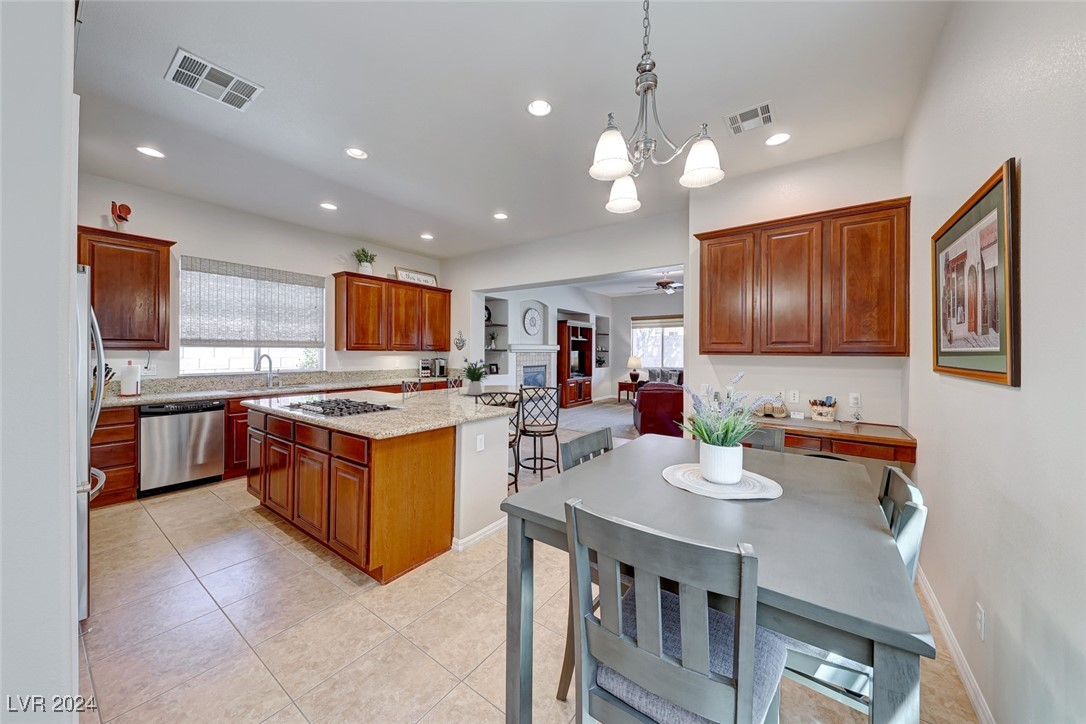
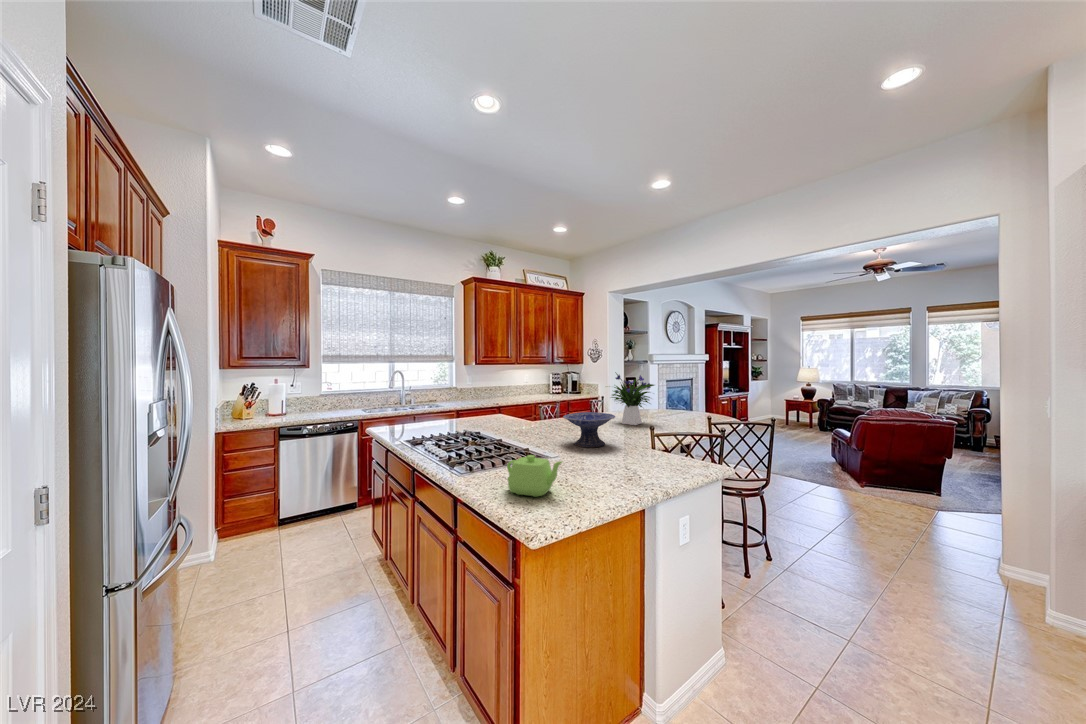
decorative bowl: none [416,383,454,406] -> present [563,412,615,447]
teapot: none [372,401,407,424] -> present [507,455,563,497]

